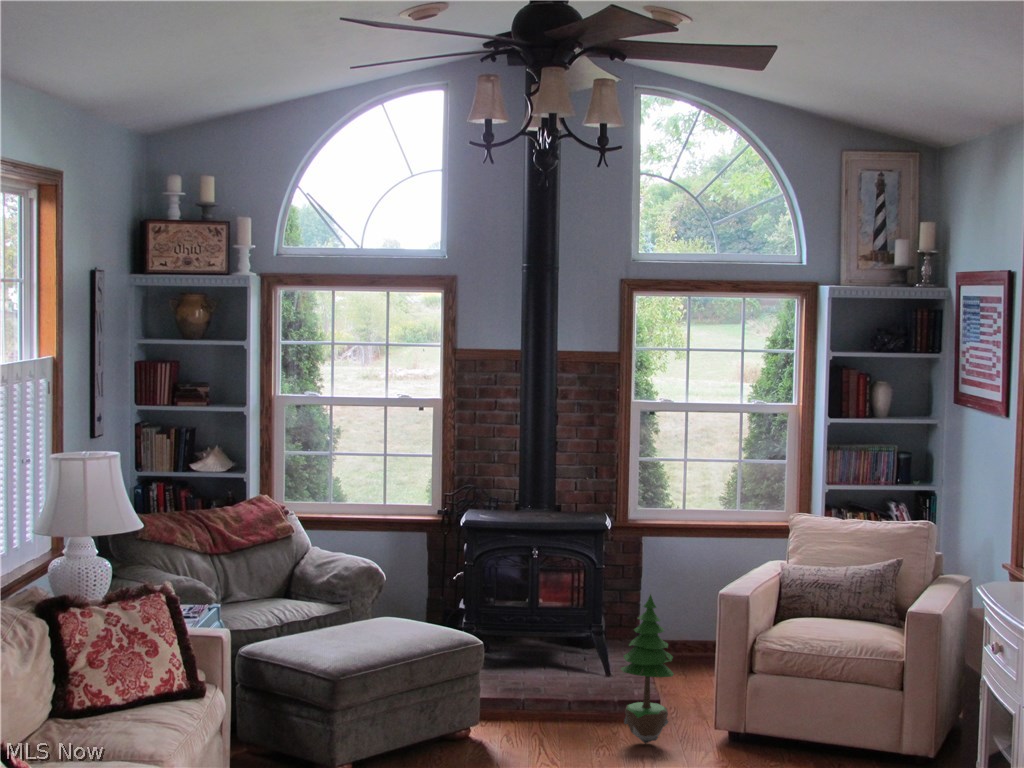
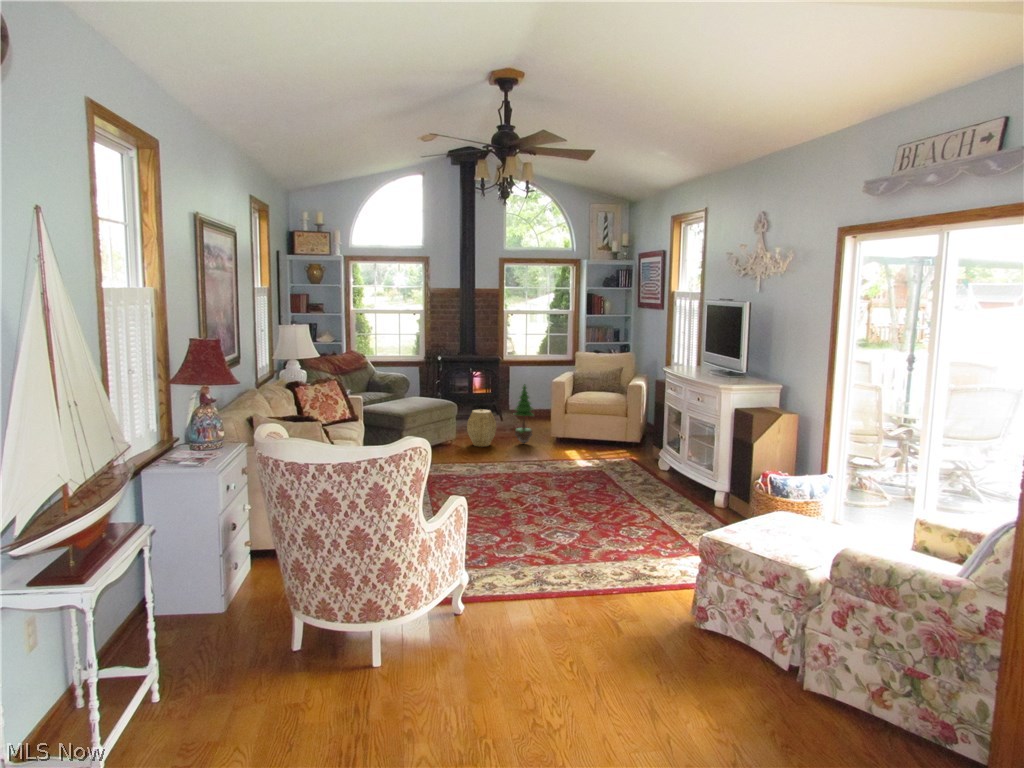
woven basket: none [507,654,578,747] -> present [467,409,496,447]

